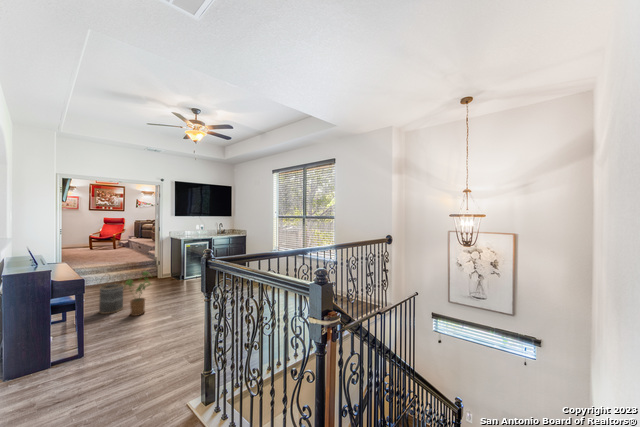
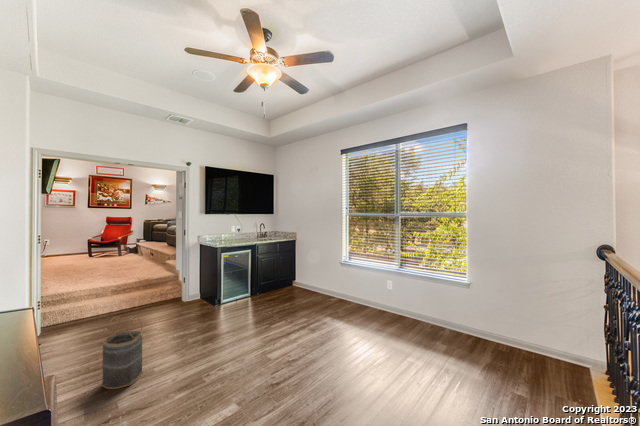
house plant: present [126,272,150,316] -> none [145,314,193,395]

